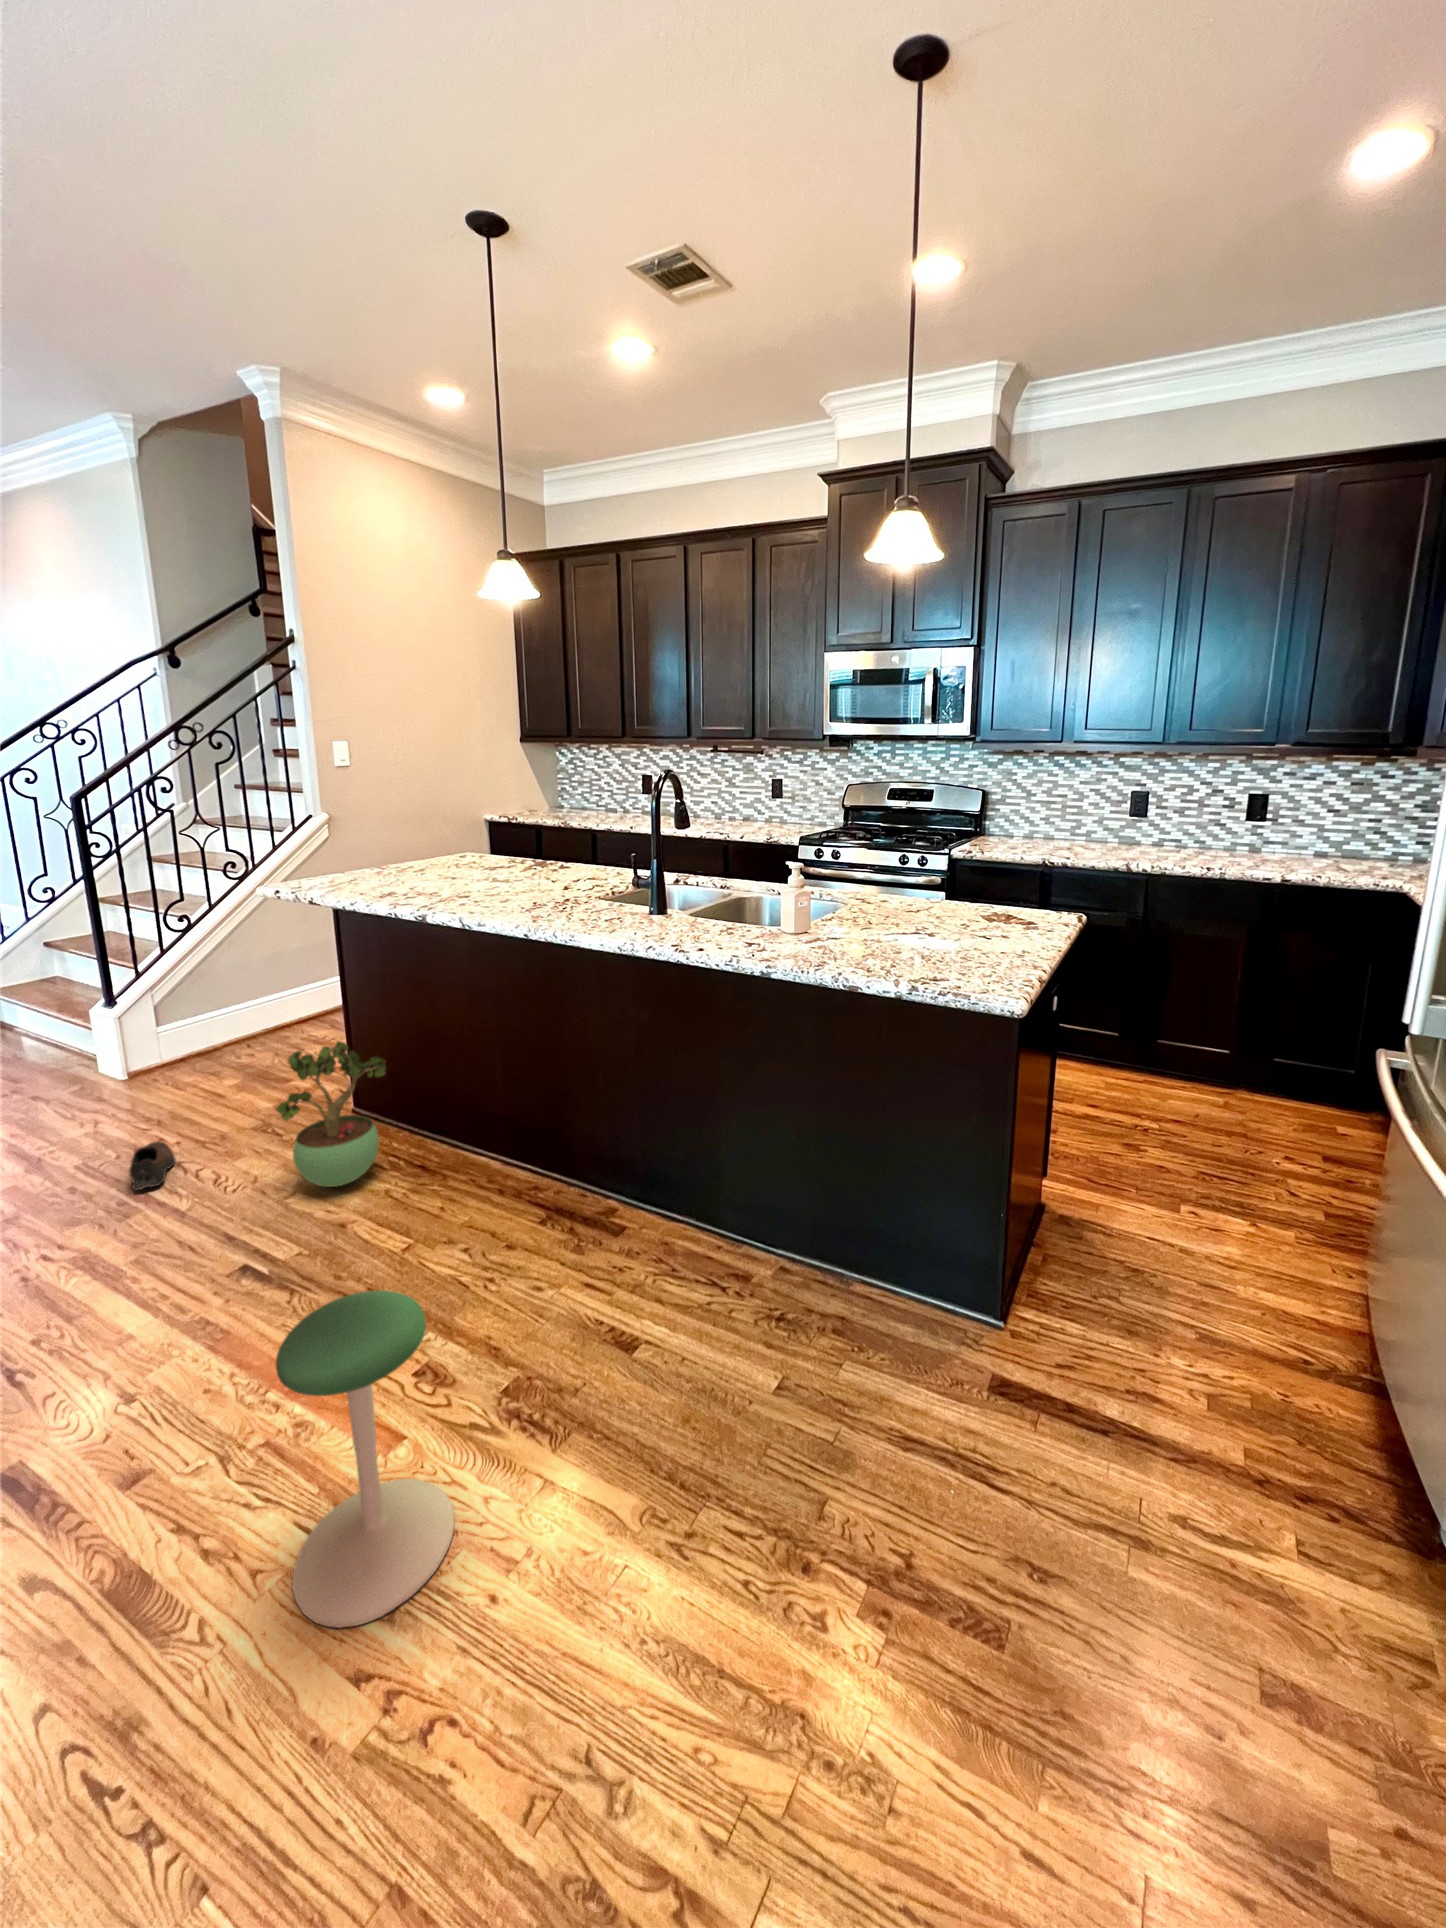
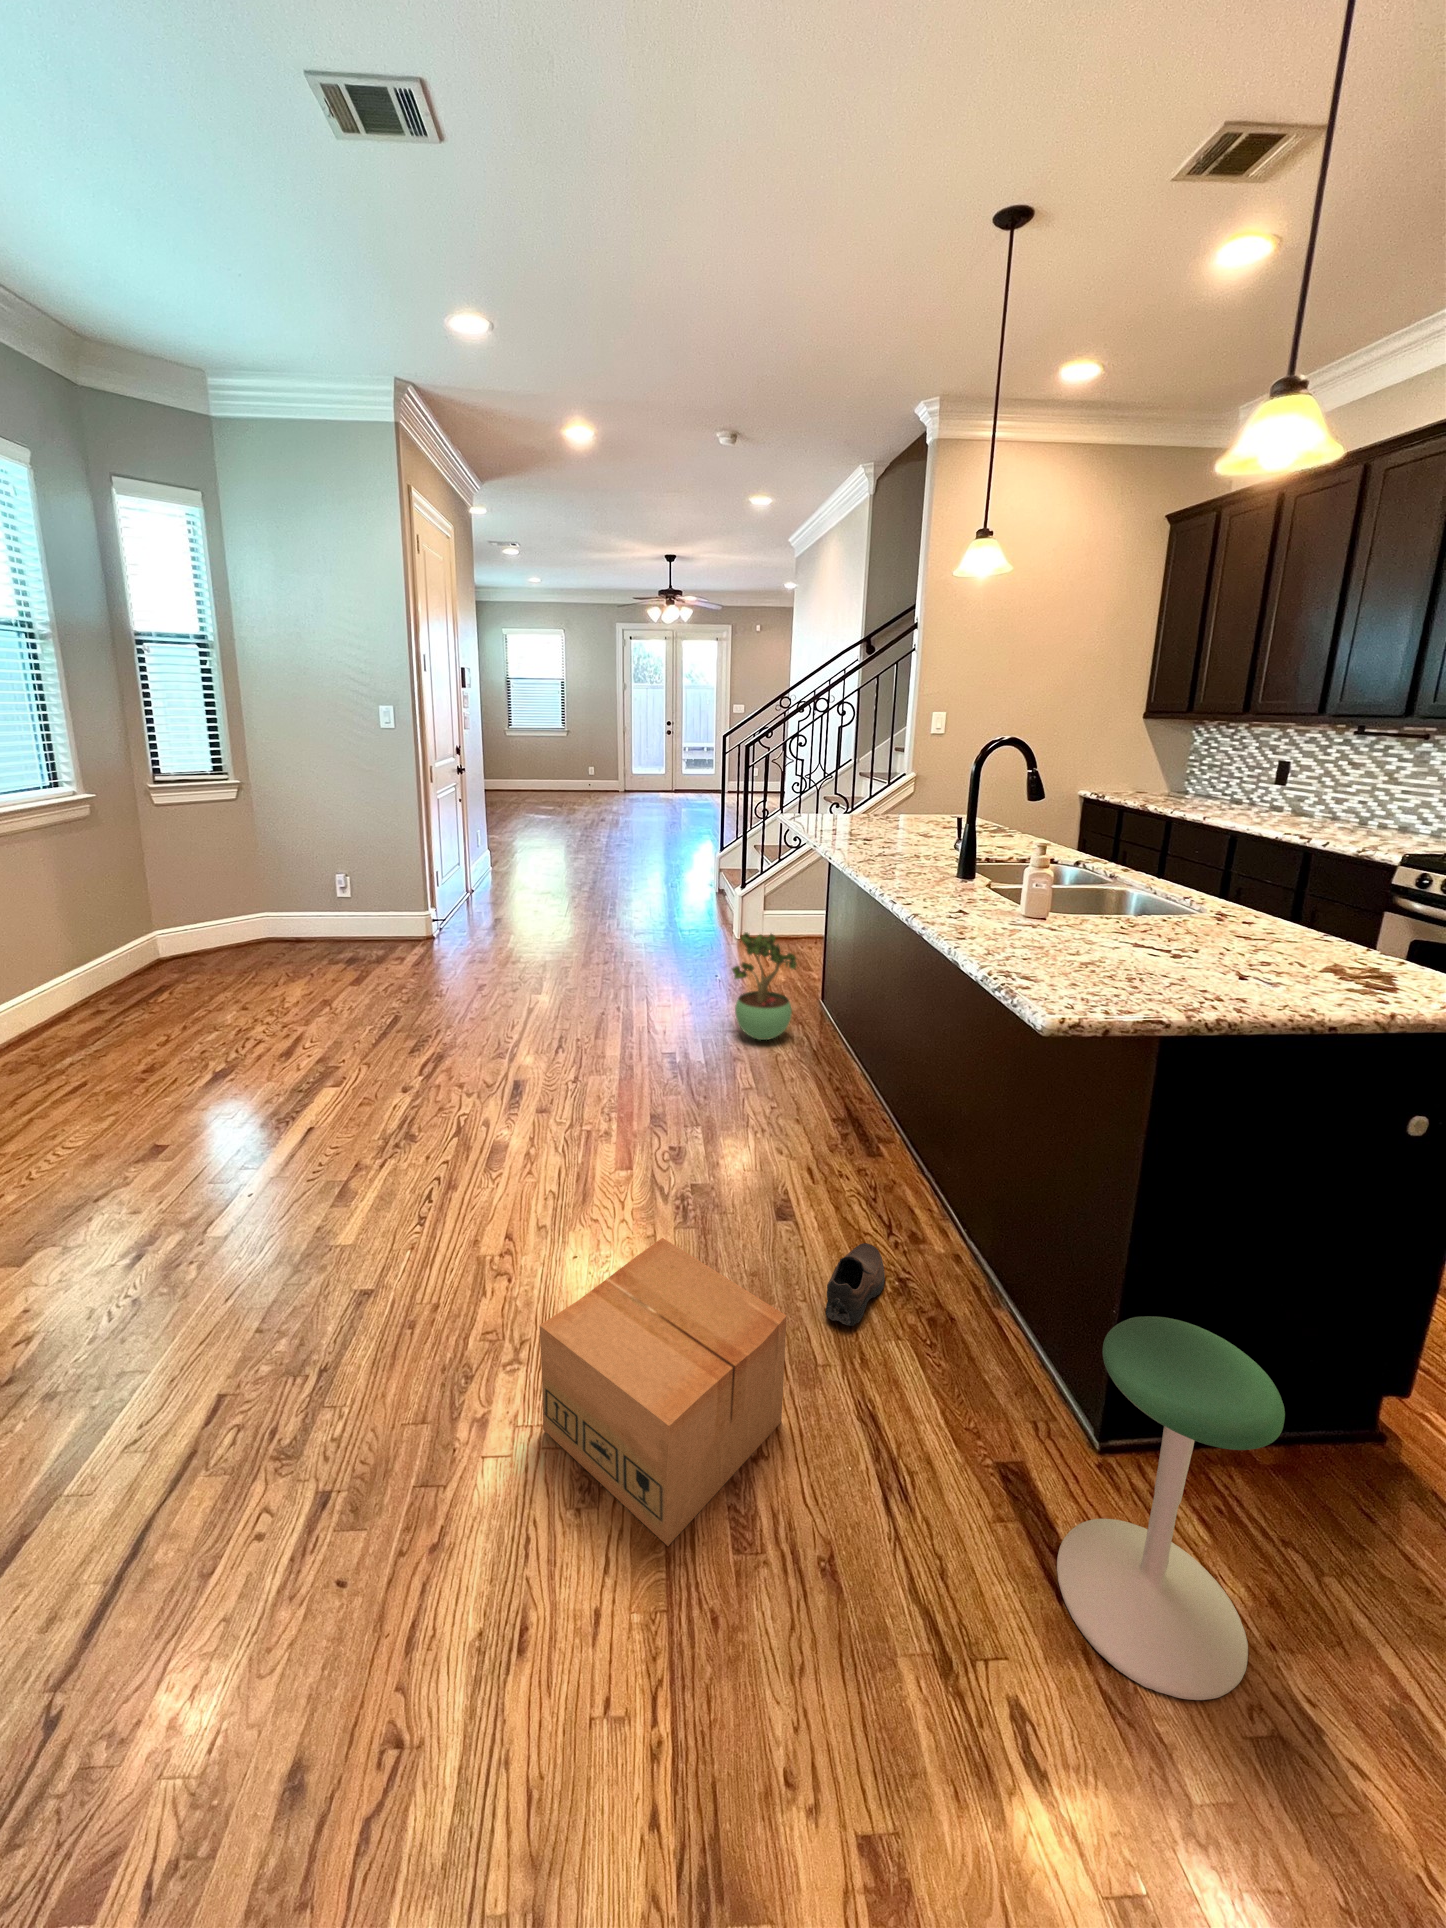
shoe: present [129,1141,176,1191] -> present [826,1243,885,1326]
stool: present [276,1290,454,1628] -> present [1057,1316,1285,1700]
cardboard box: none [703,1401,983,1801] -> present [539,1238,787,1546]

